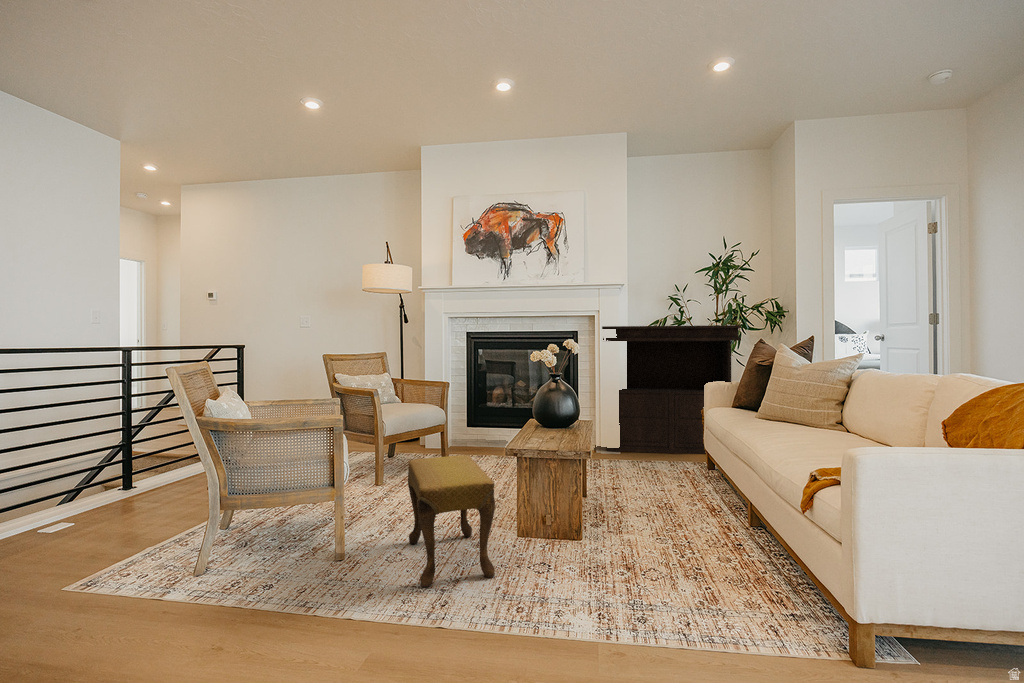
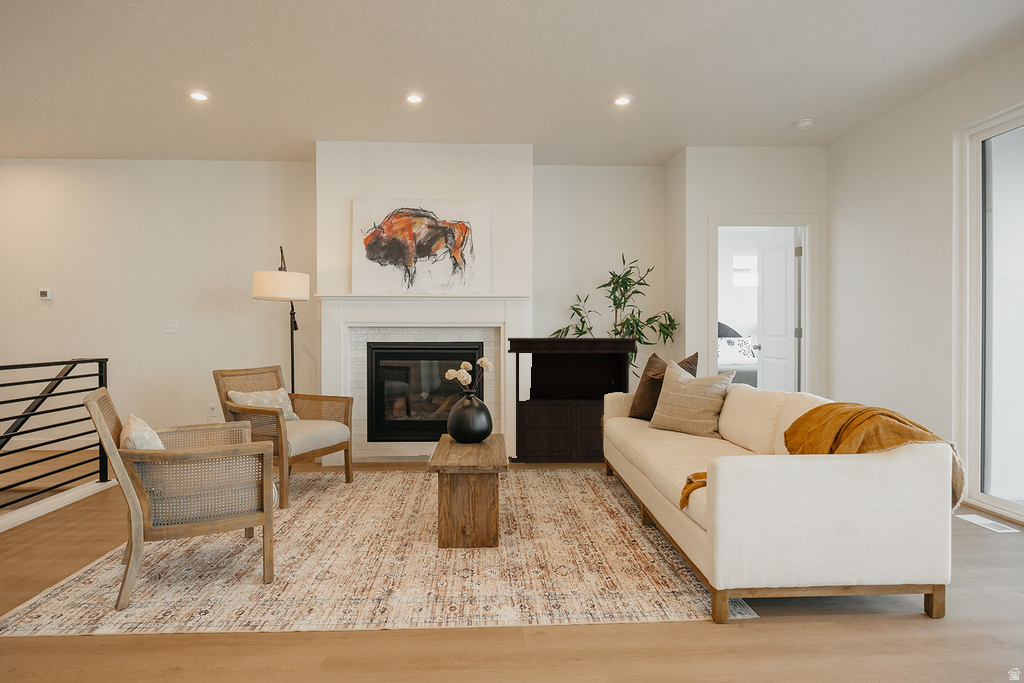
footstool: present [408,455,495,587] -> none [333,474,425,599]

